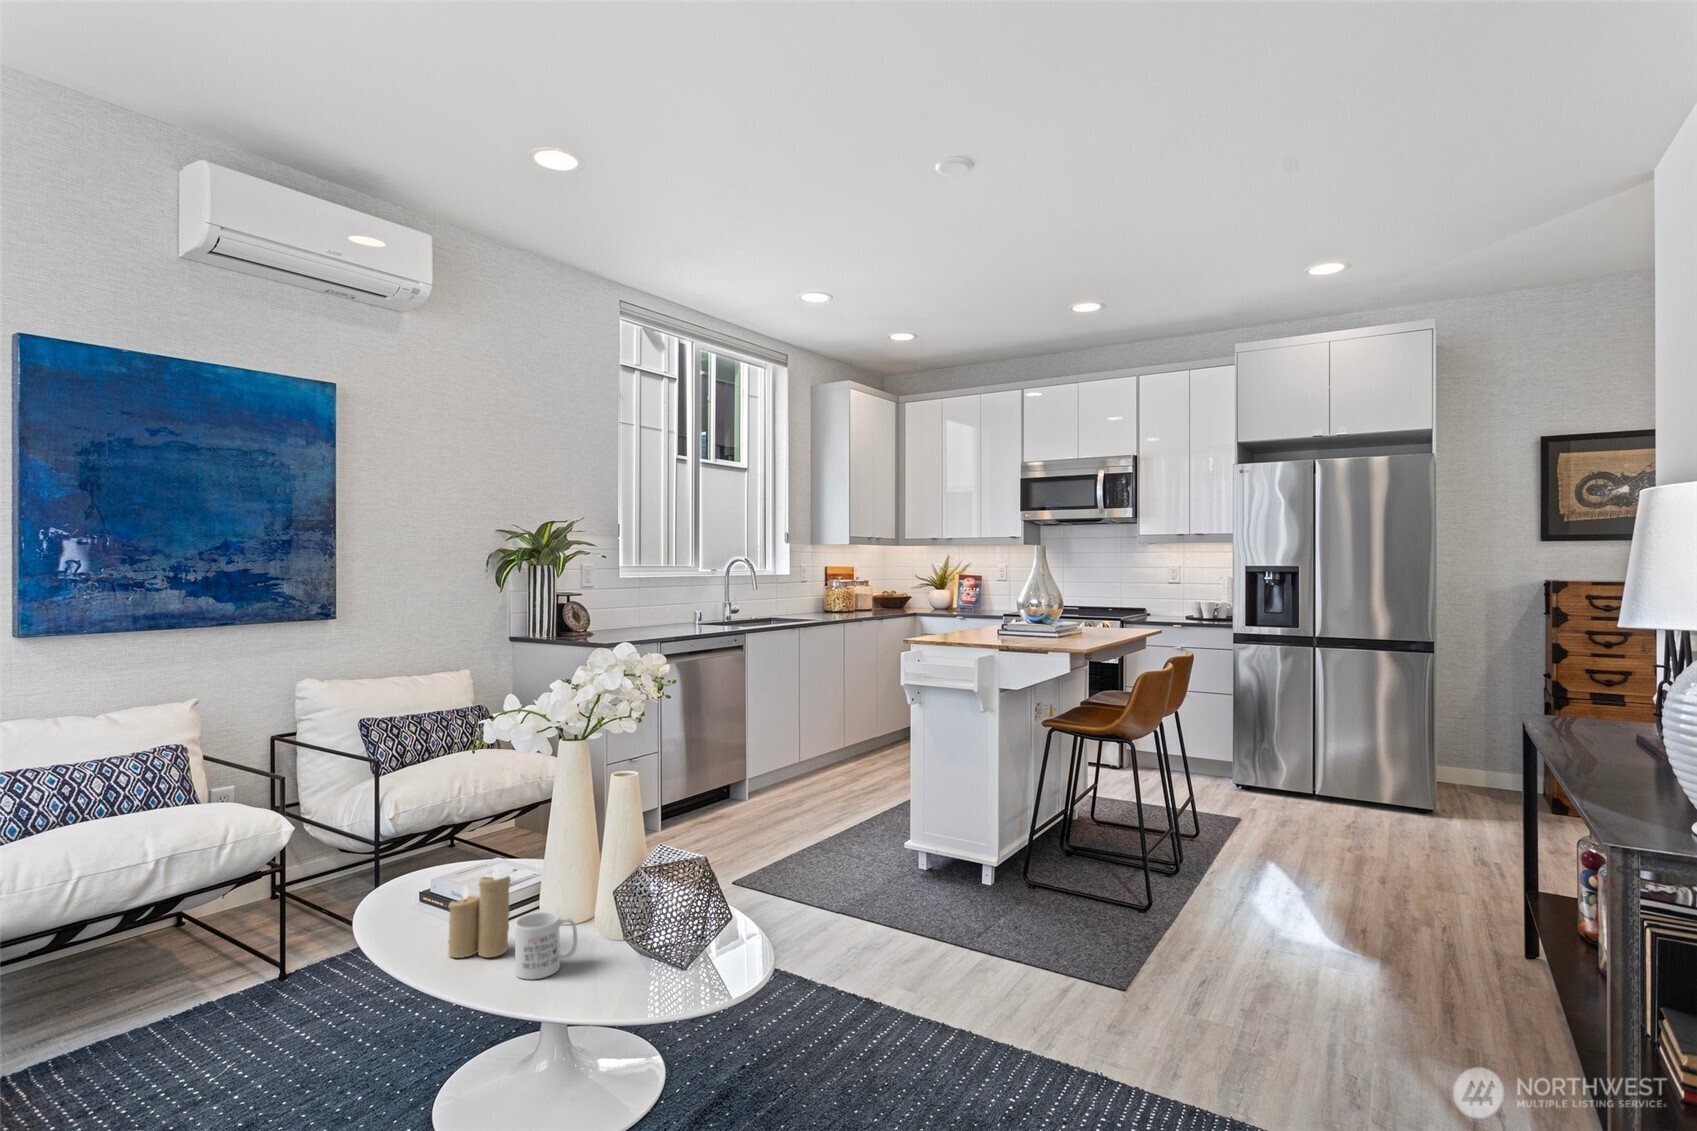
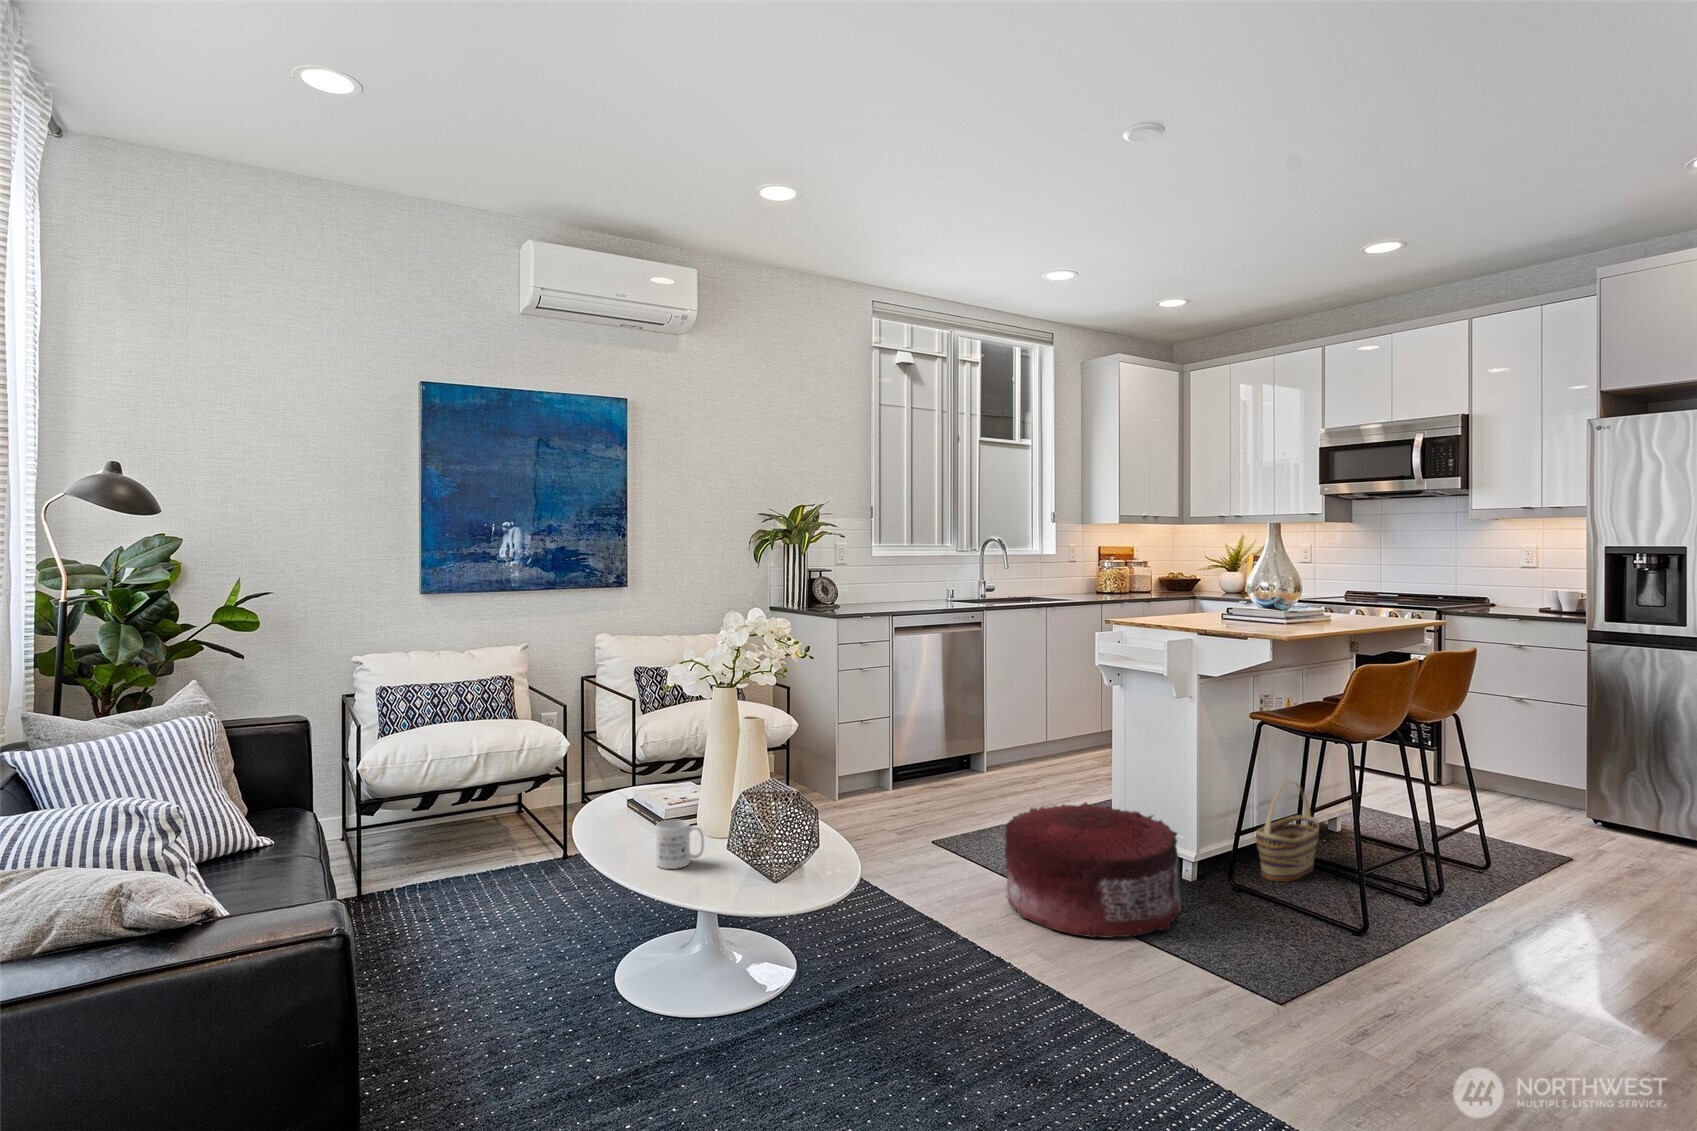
basket: none [1041,780,1087,875] -> present [1256,782,1319,882]
pouf: none [837,822,1009,963] -> present [1005,802,1181,938]
candle: present [448,866,511,958] -> none [620,780,664,850]

